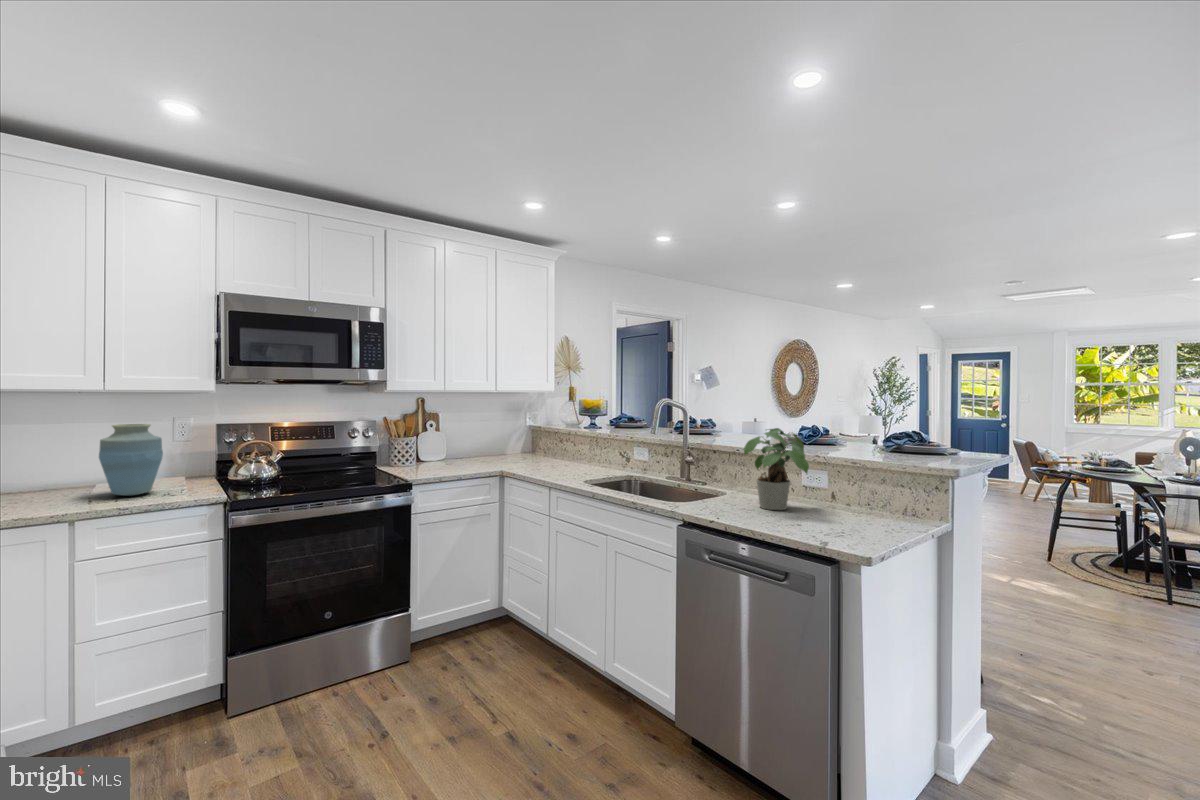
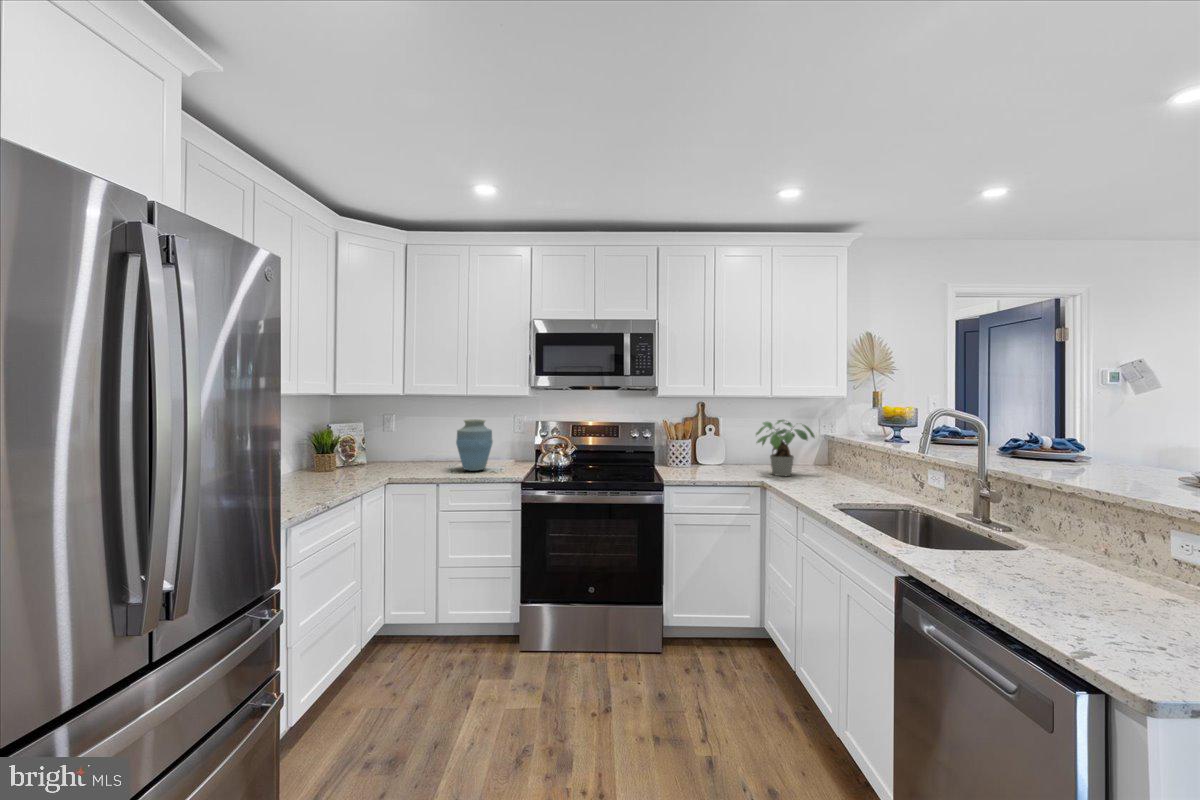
potted plant: present [744,428,809,510] -> present [756,420,814,476]

